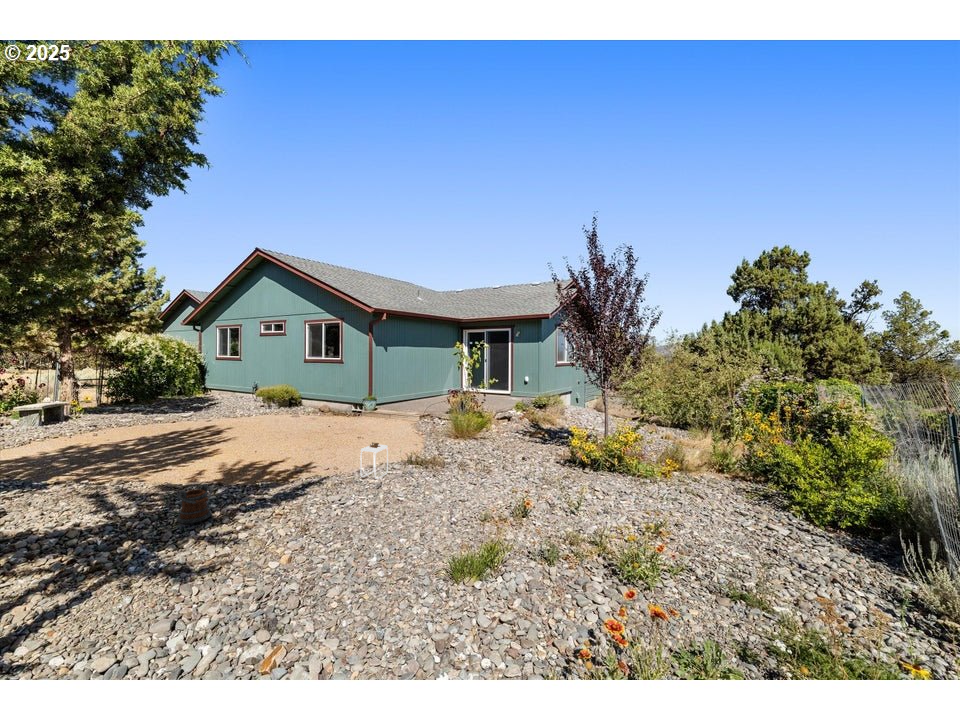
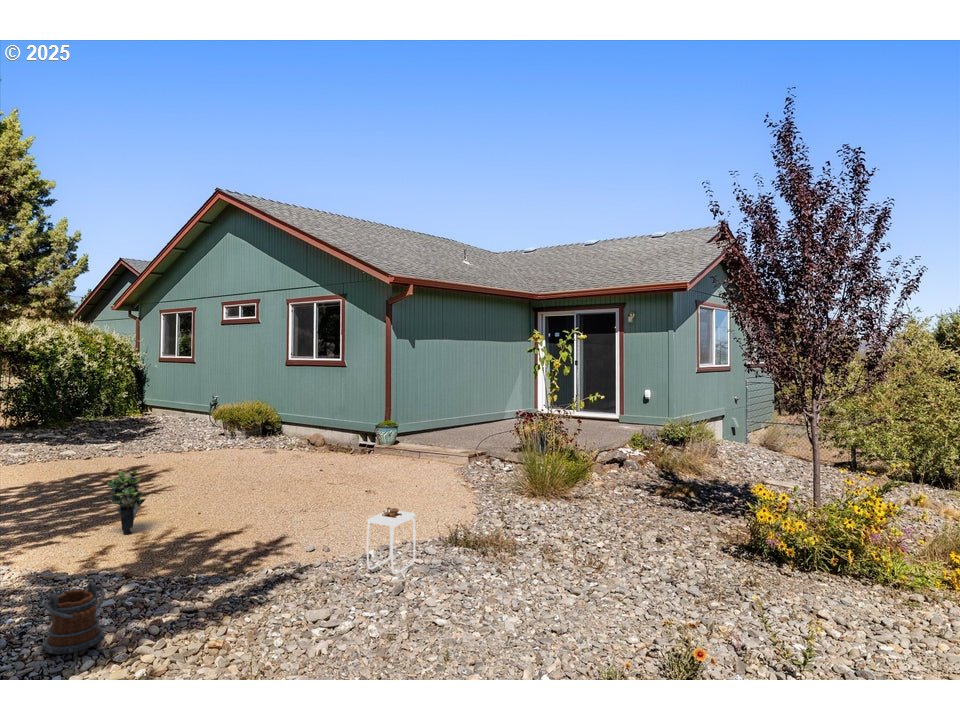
potted plant: none [199,425,224,464] -> present [108,470,146,535]

